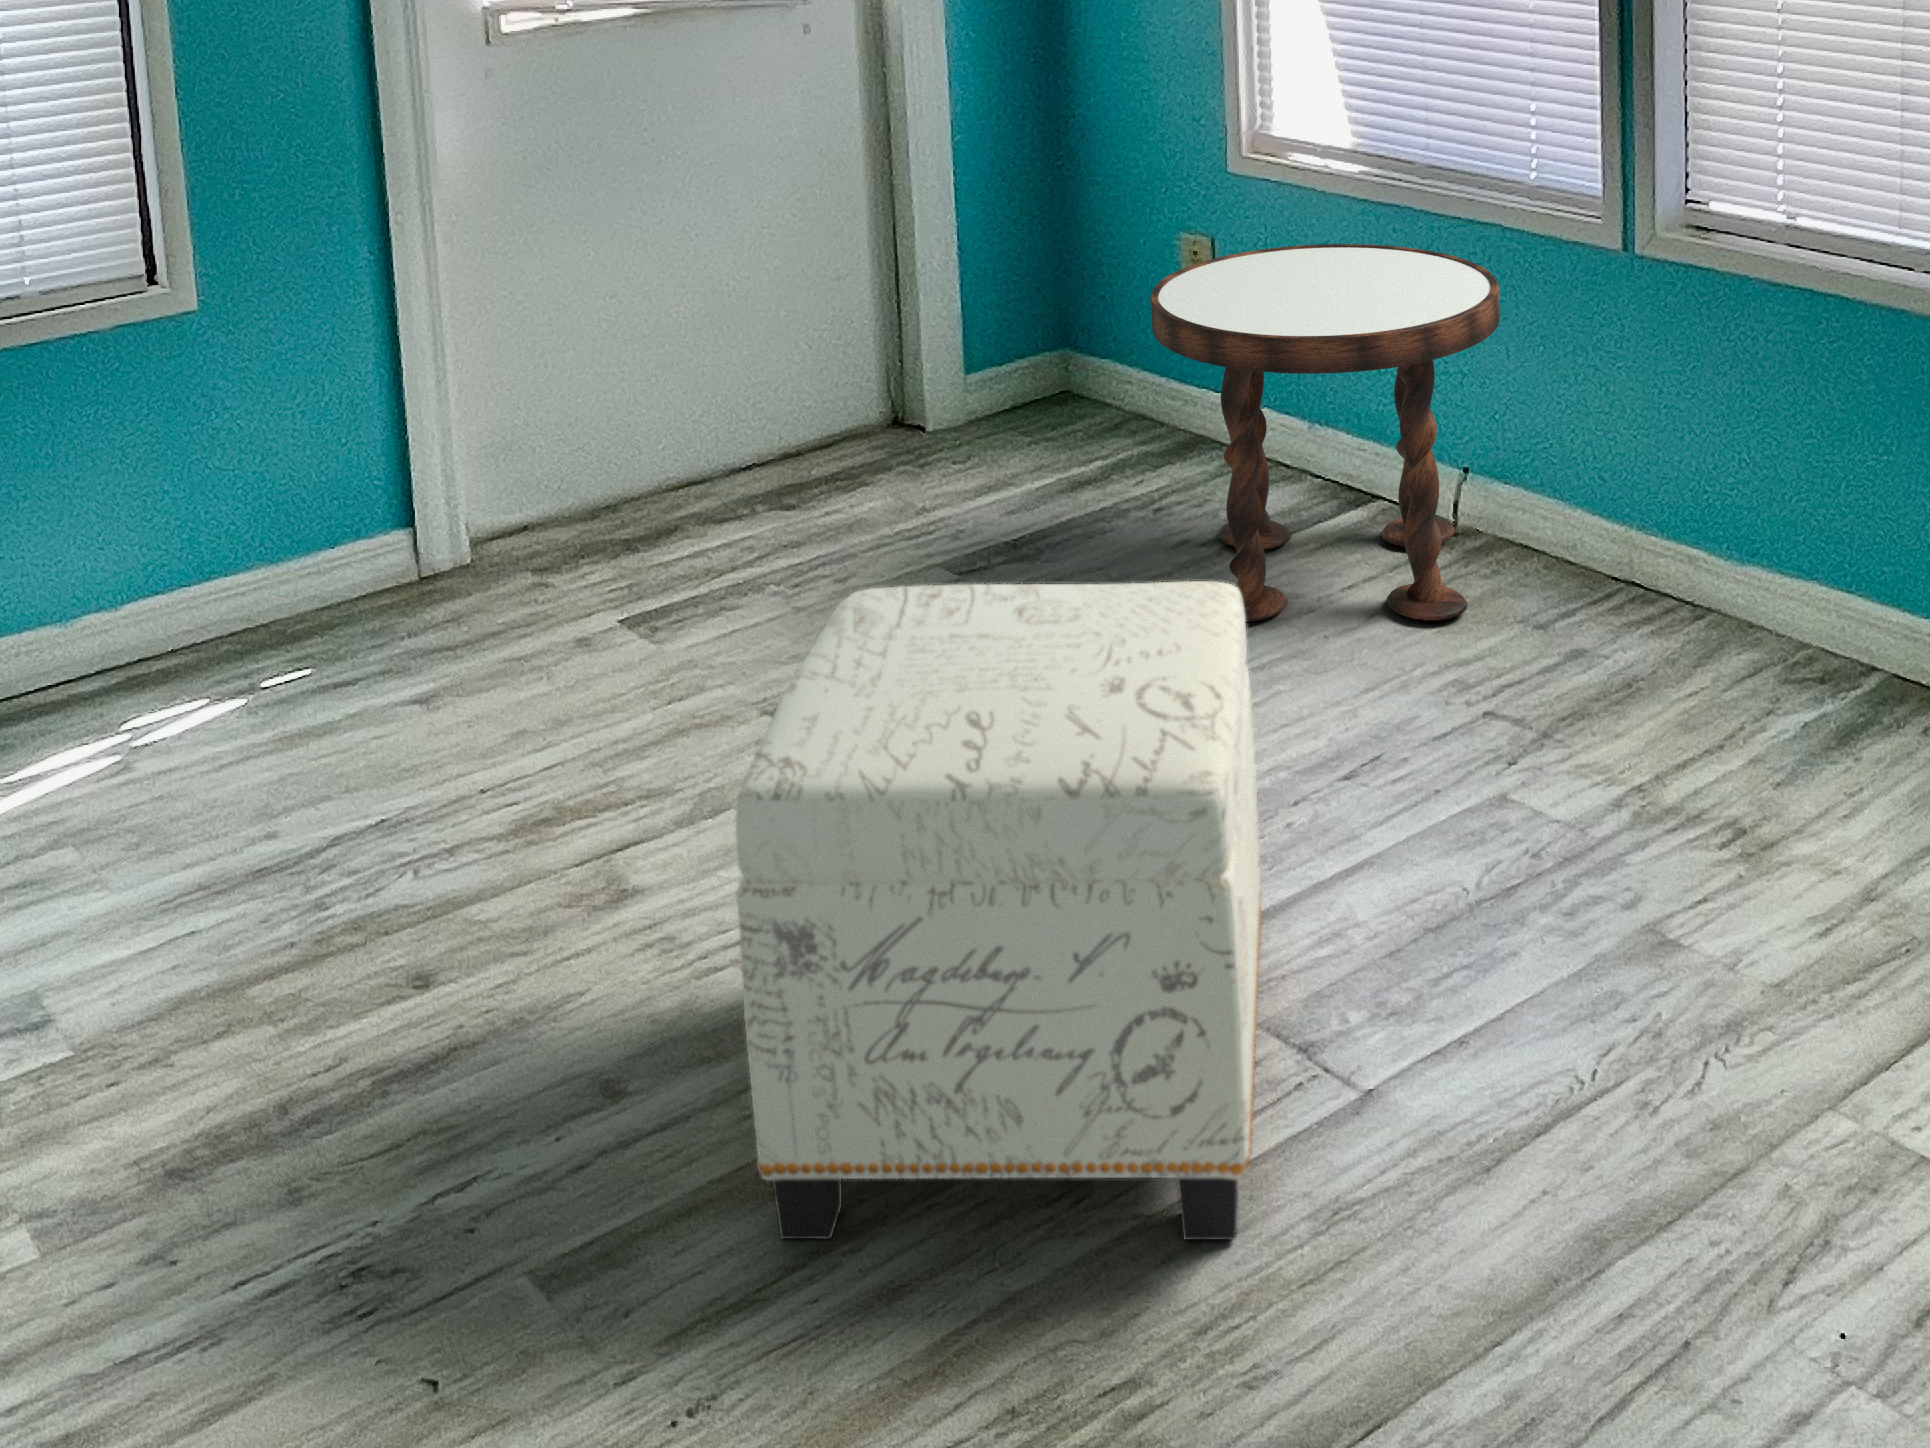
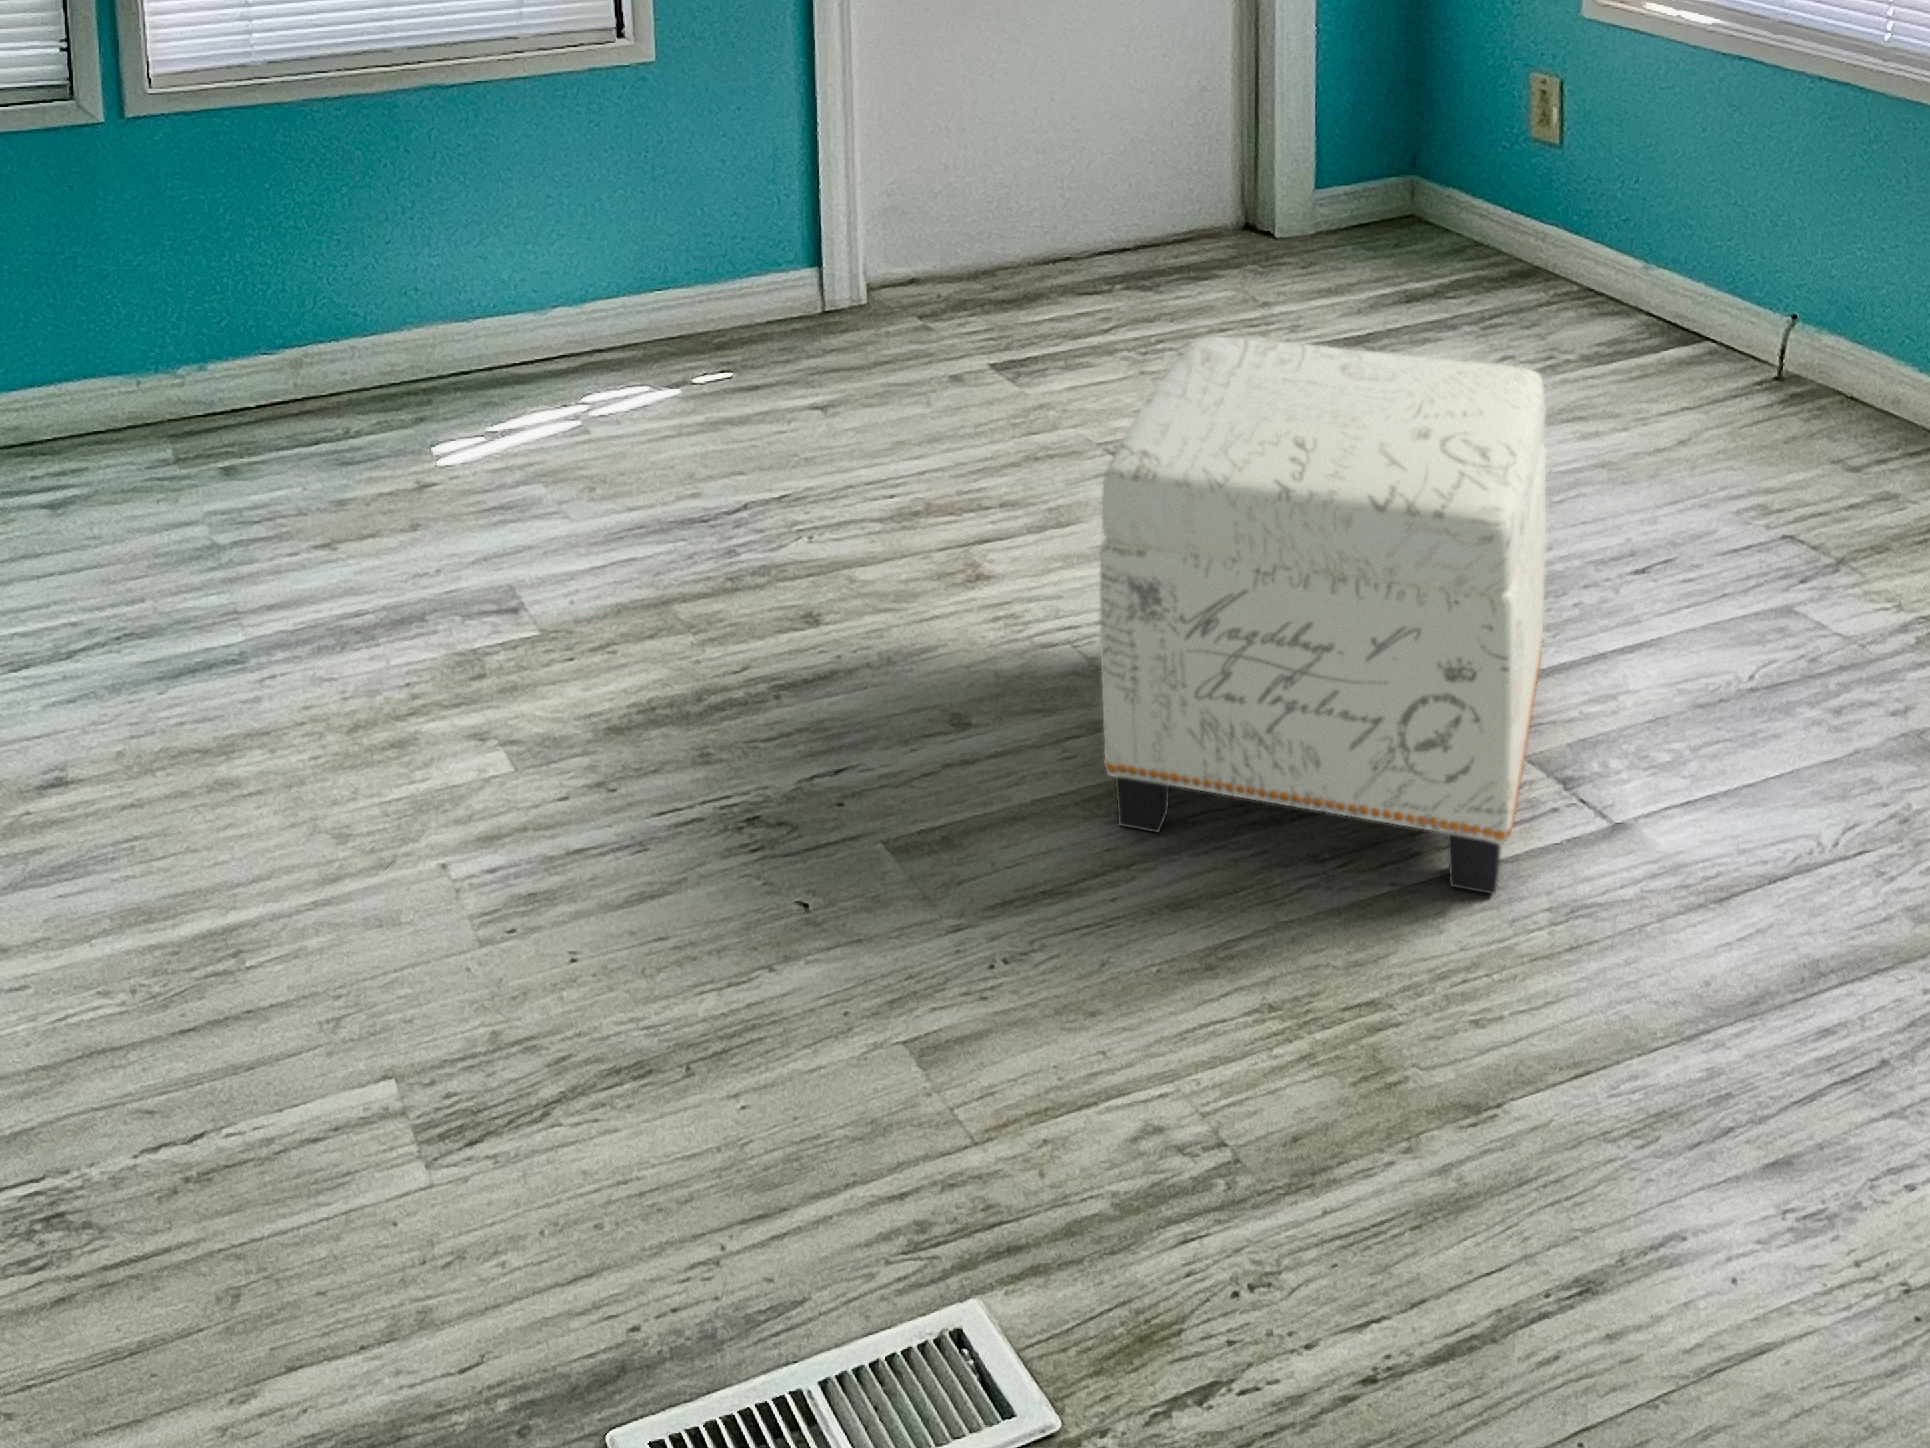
side table: present [1150,244,1500,622] -> none [1484,91,1835,452]

